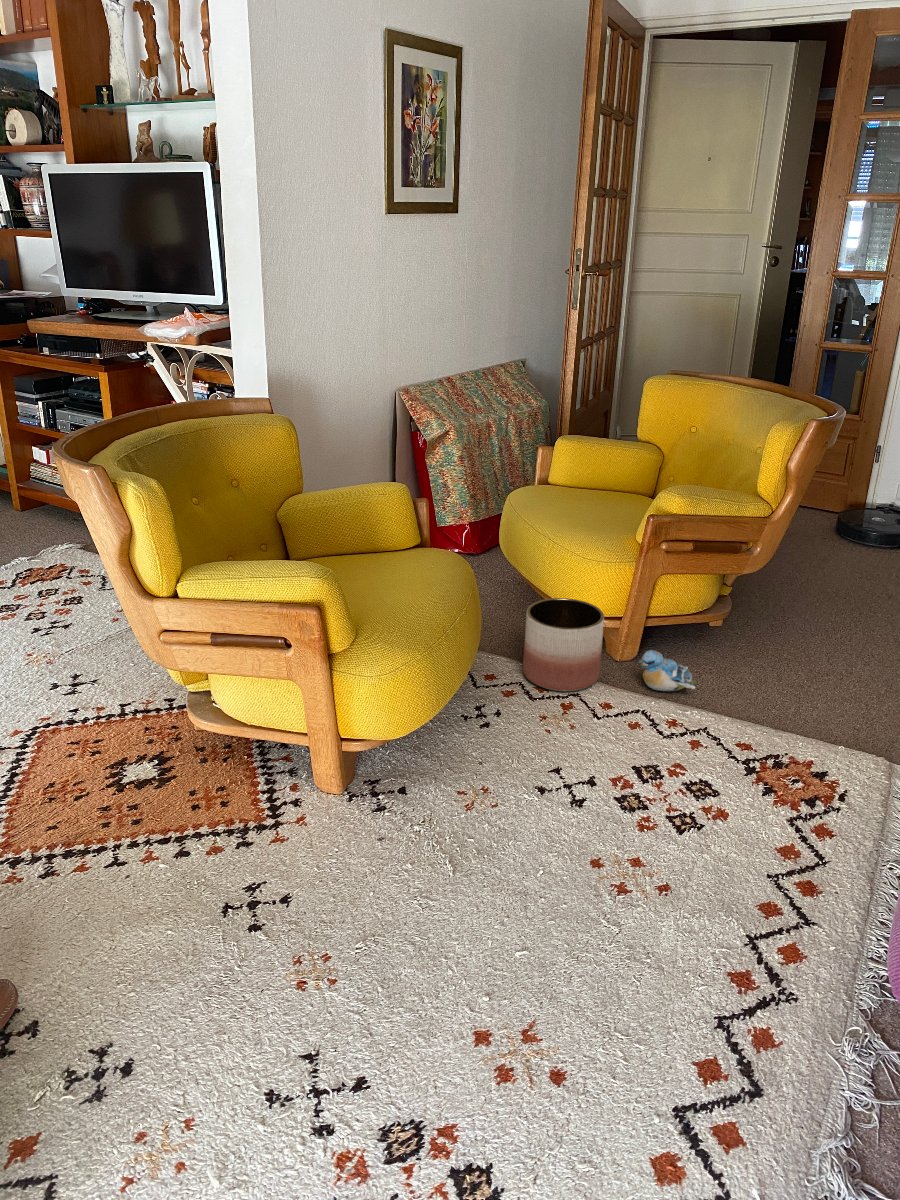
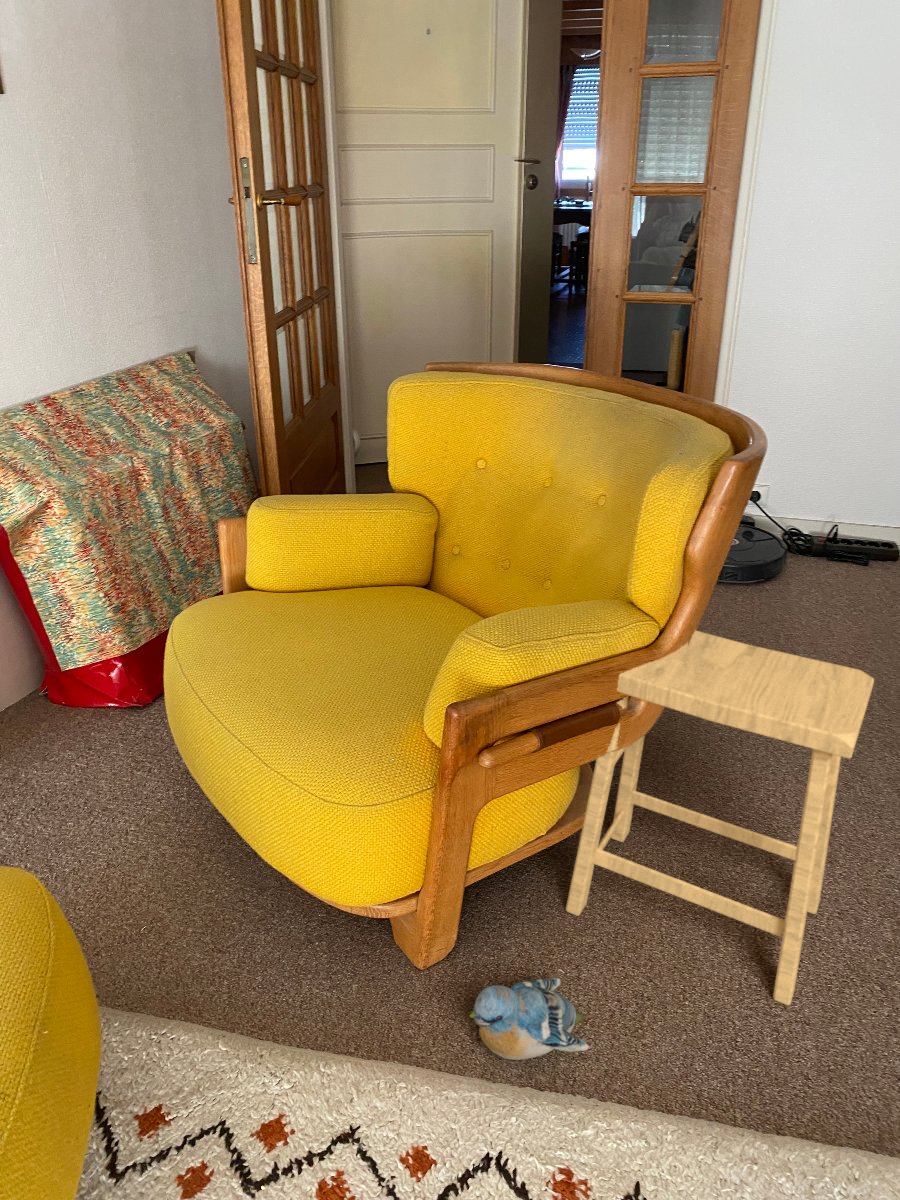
footstool: none [700,502,873,702] -> present [566,631,874,1005]
planter: present [523,598,604,691] -> none [211,888,389,1129]

